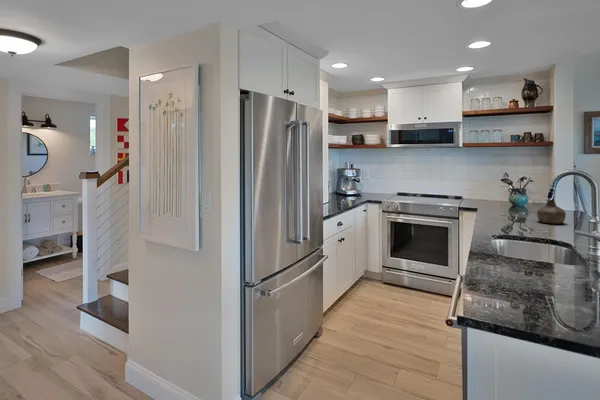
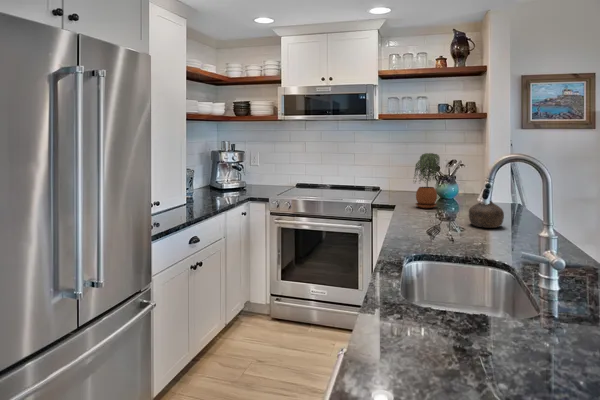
potted plant: none [492,171,514,211] -> present [414,153,440,208]

